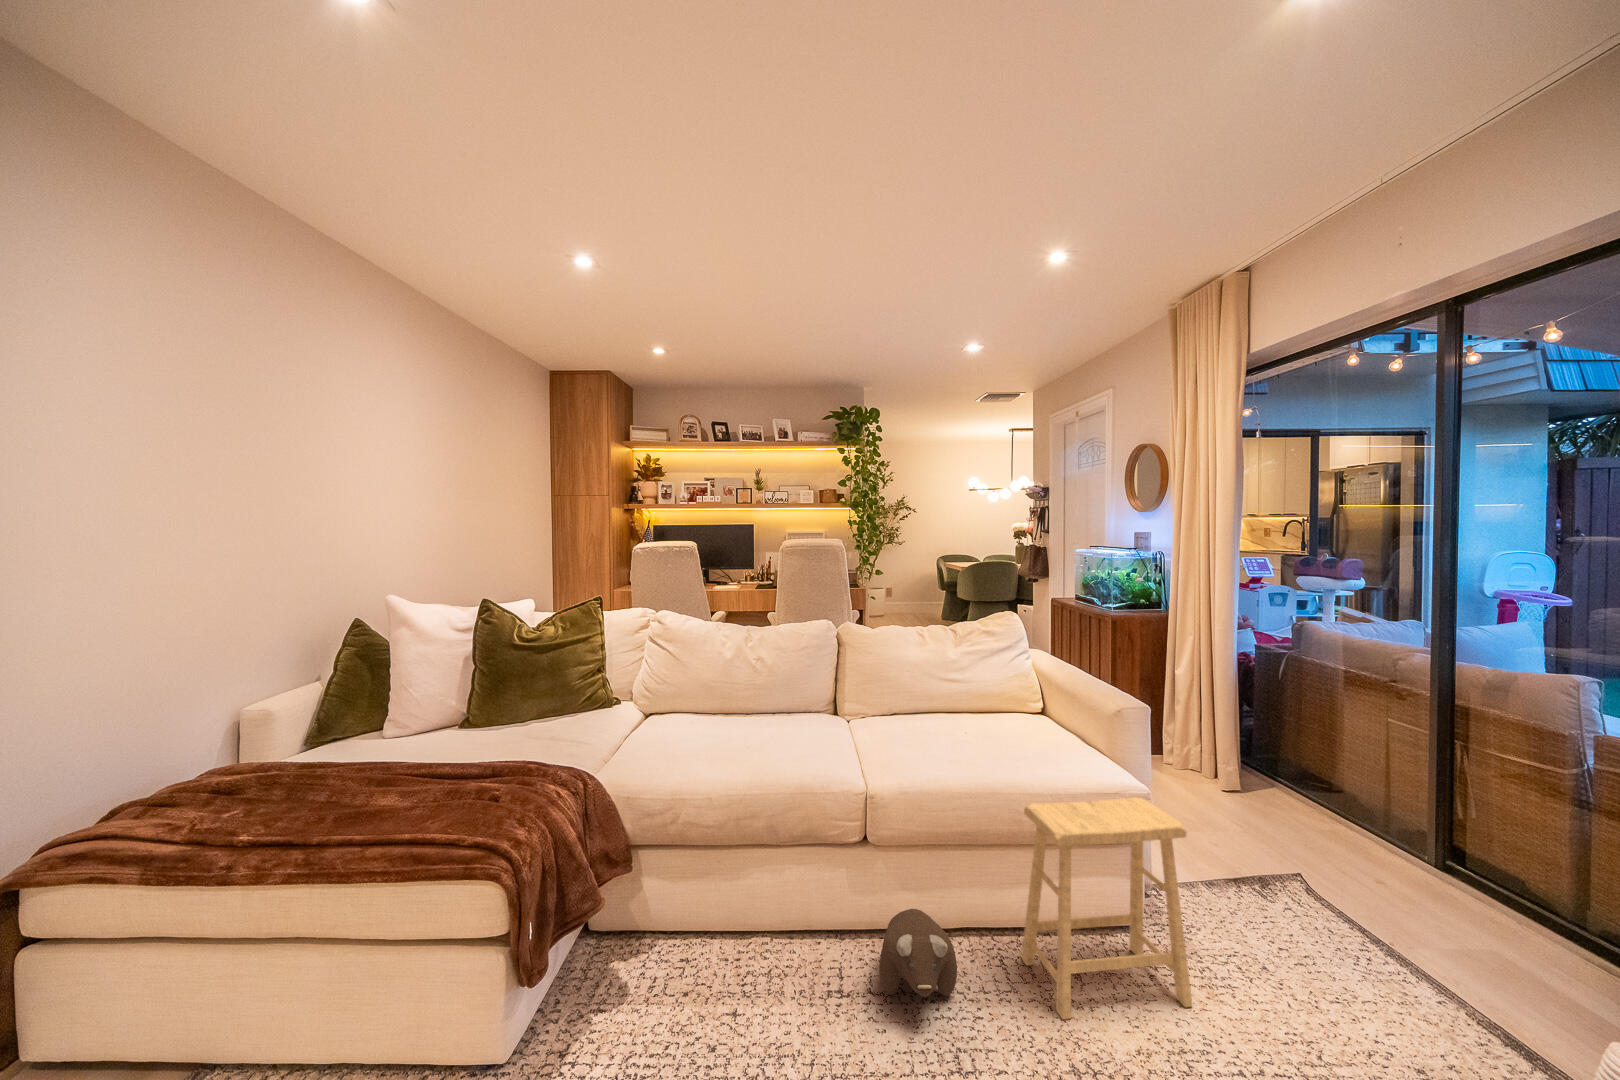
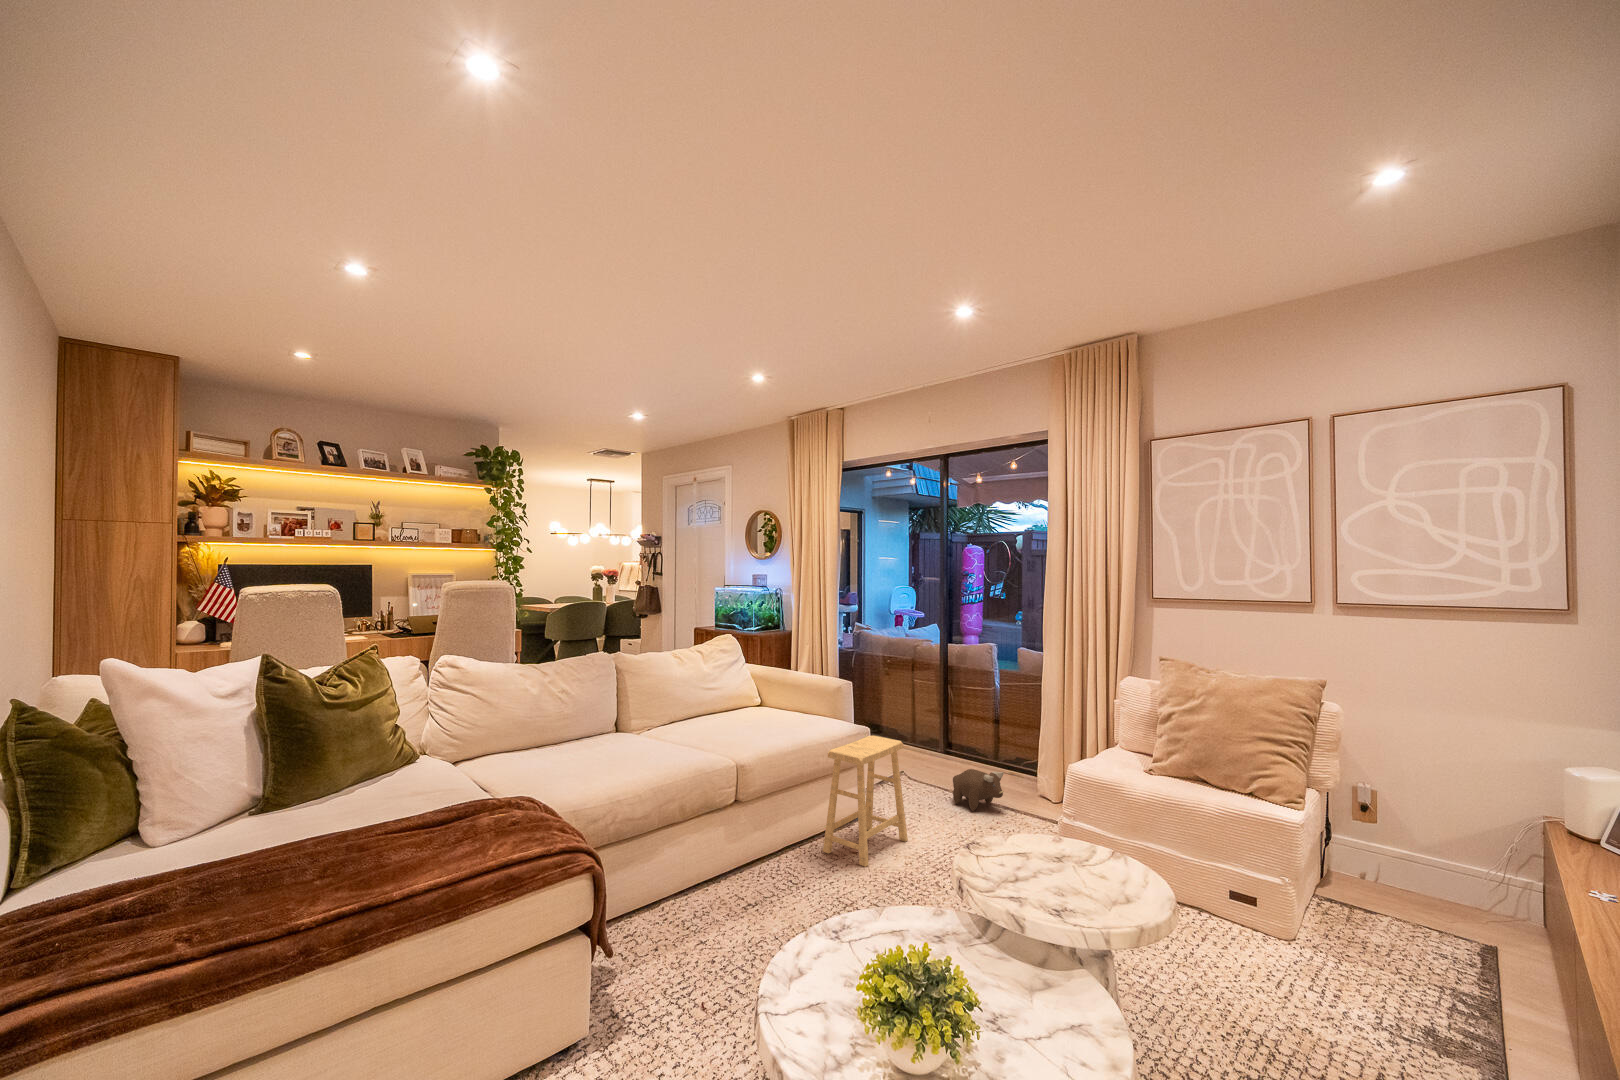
plush toy: present [879,909,957,997] -> present [953,769,1004,811]

